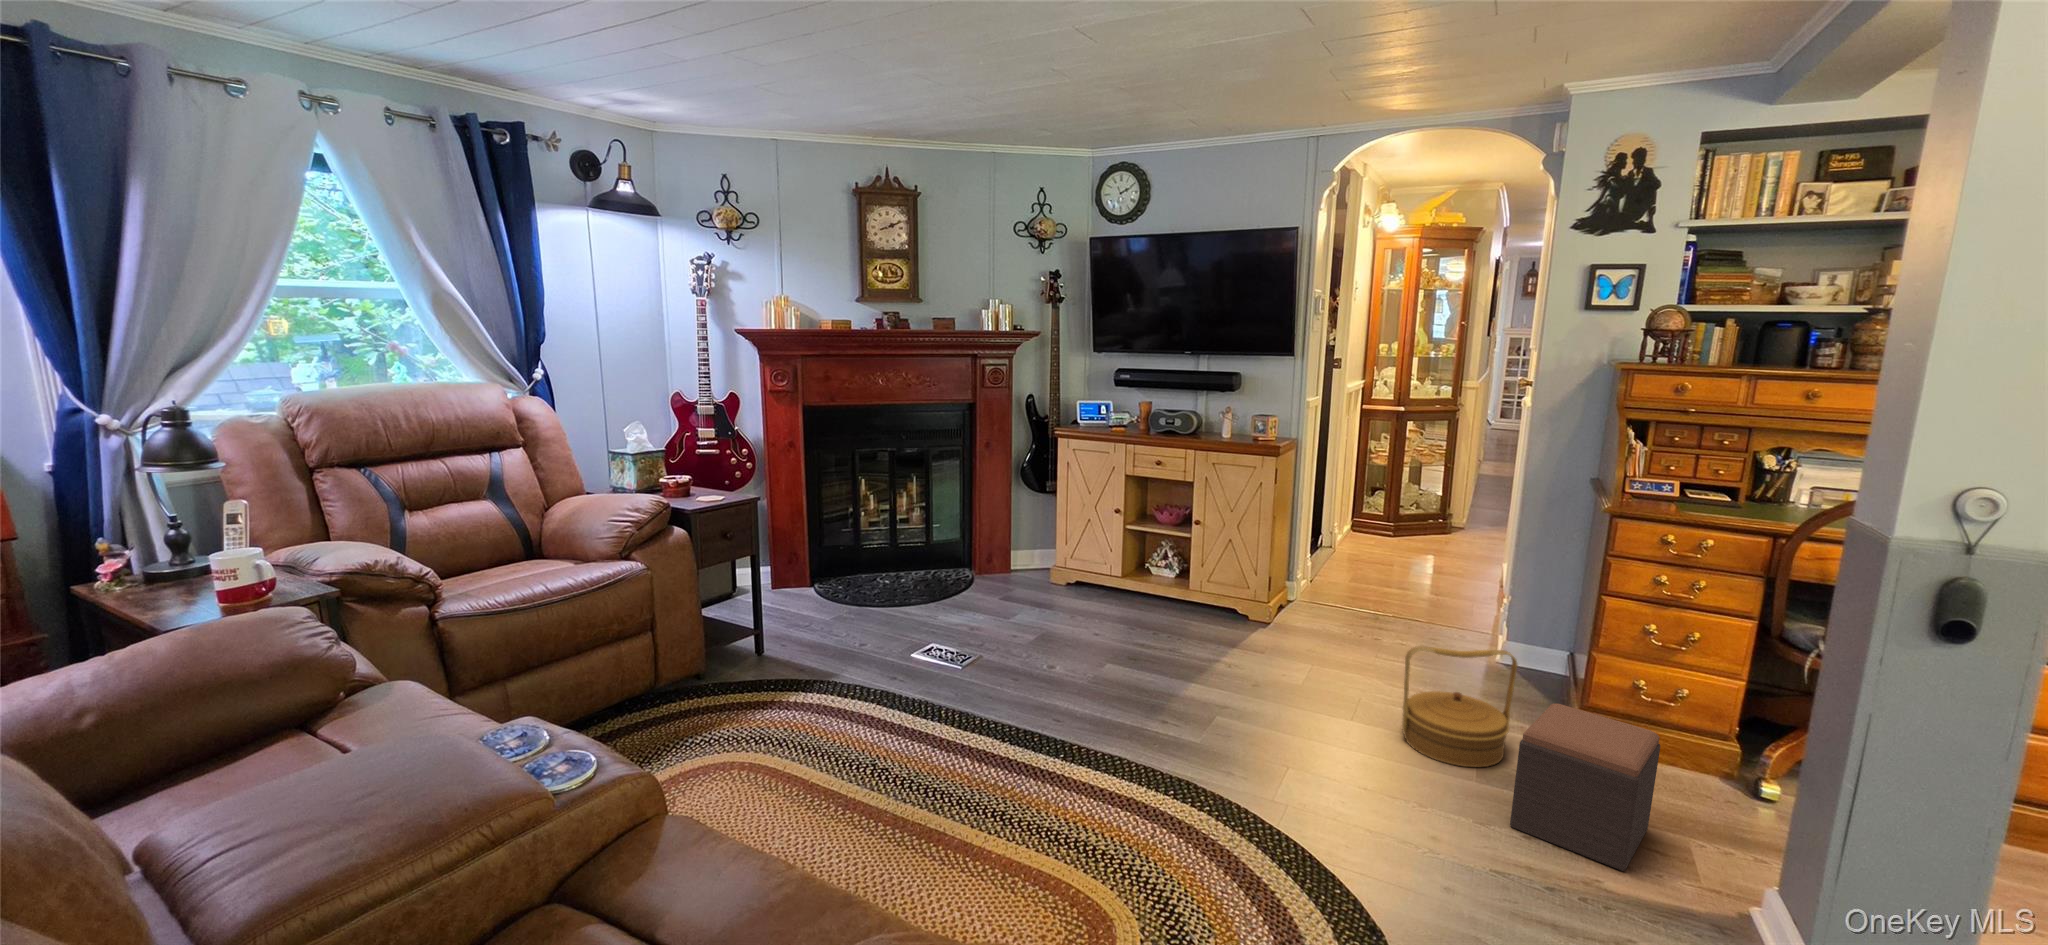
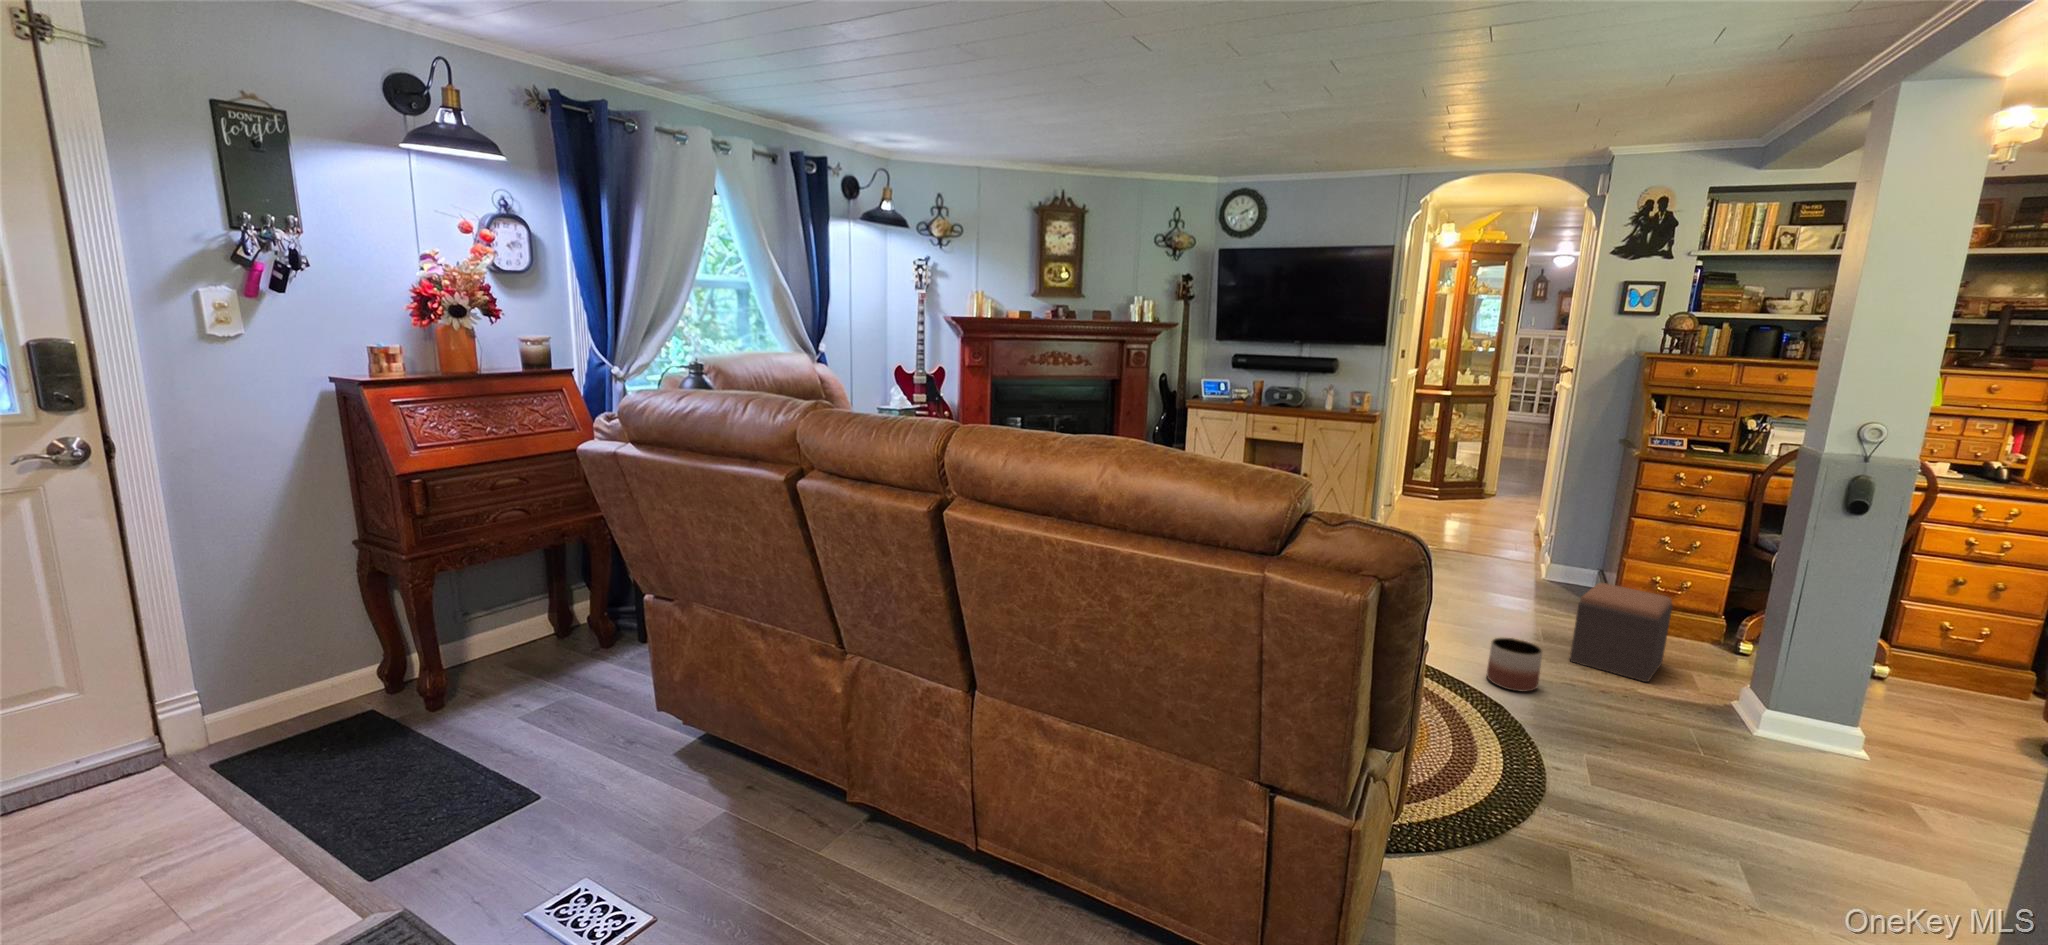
basket: present [1402,646,1518,767] -> none [1485,550,1570,633]
planter: none [1377,806,1457,900] -> present [1487,638,1542,692]

